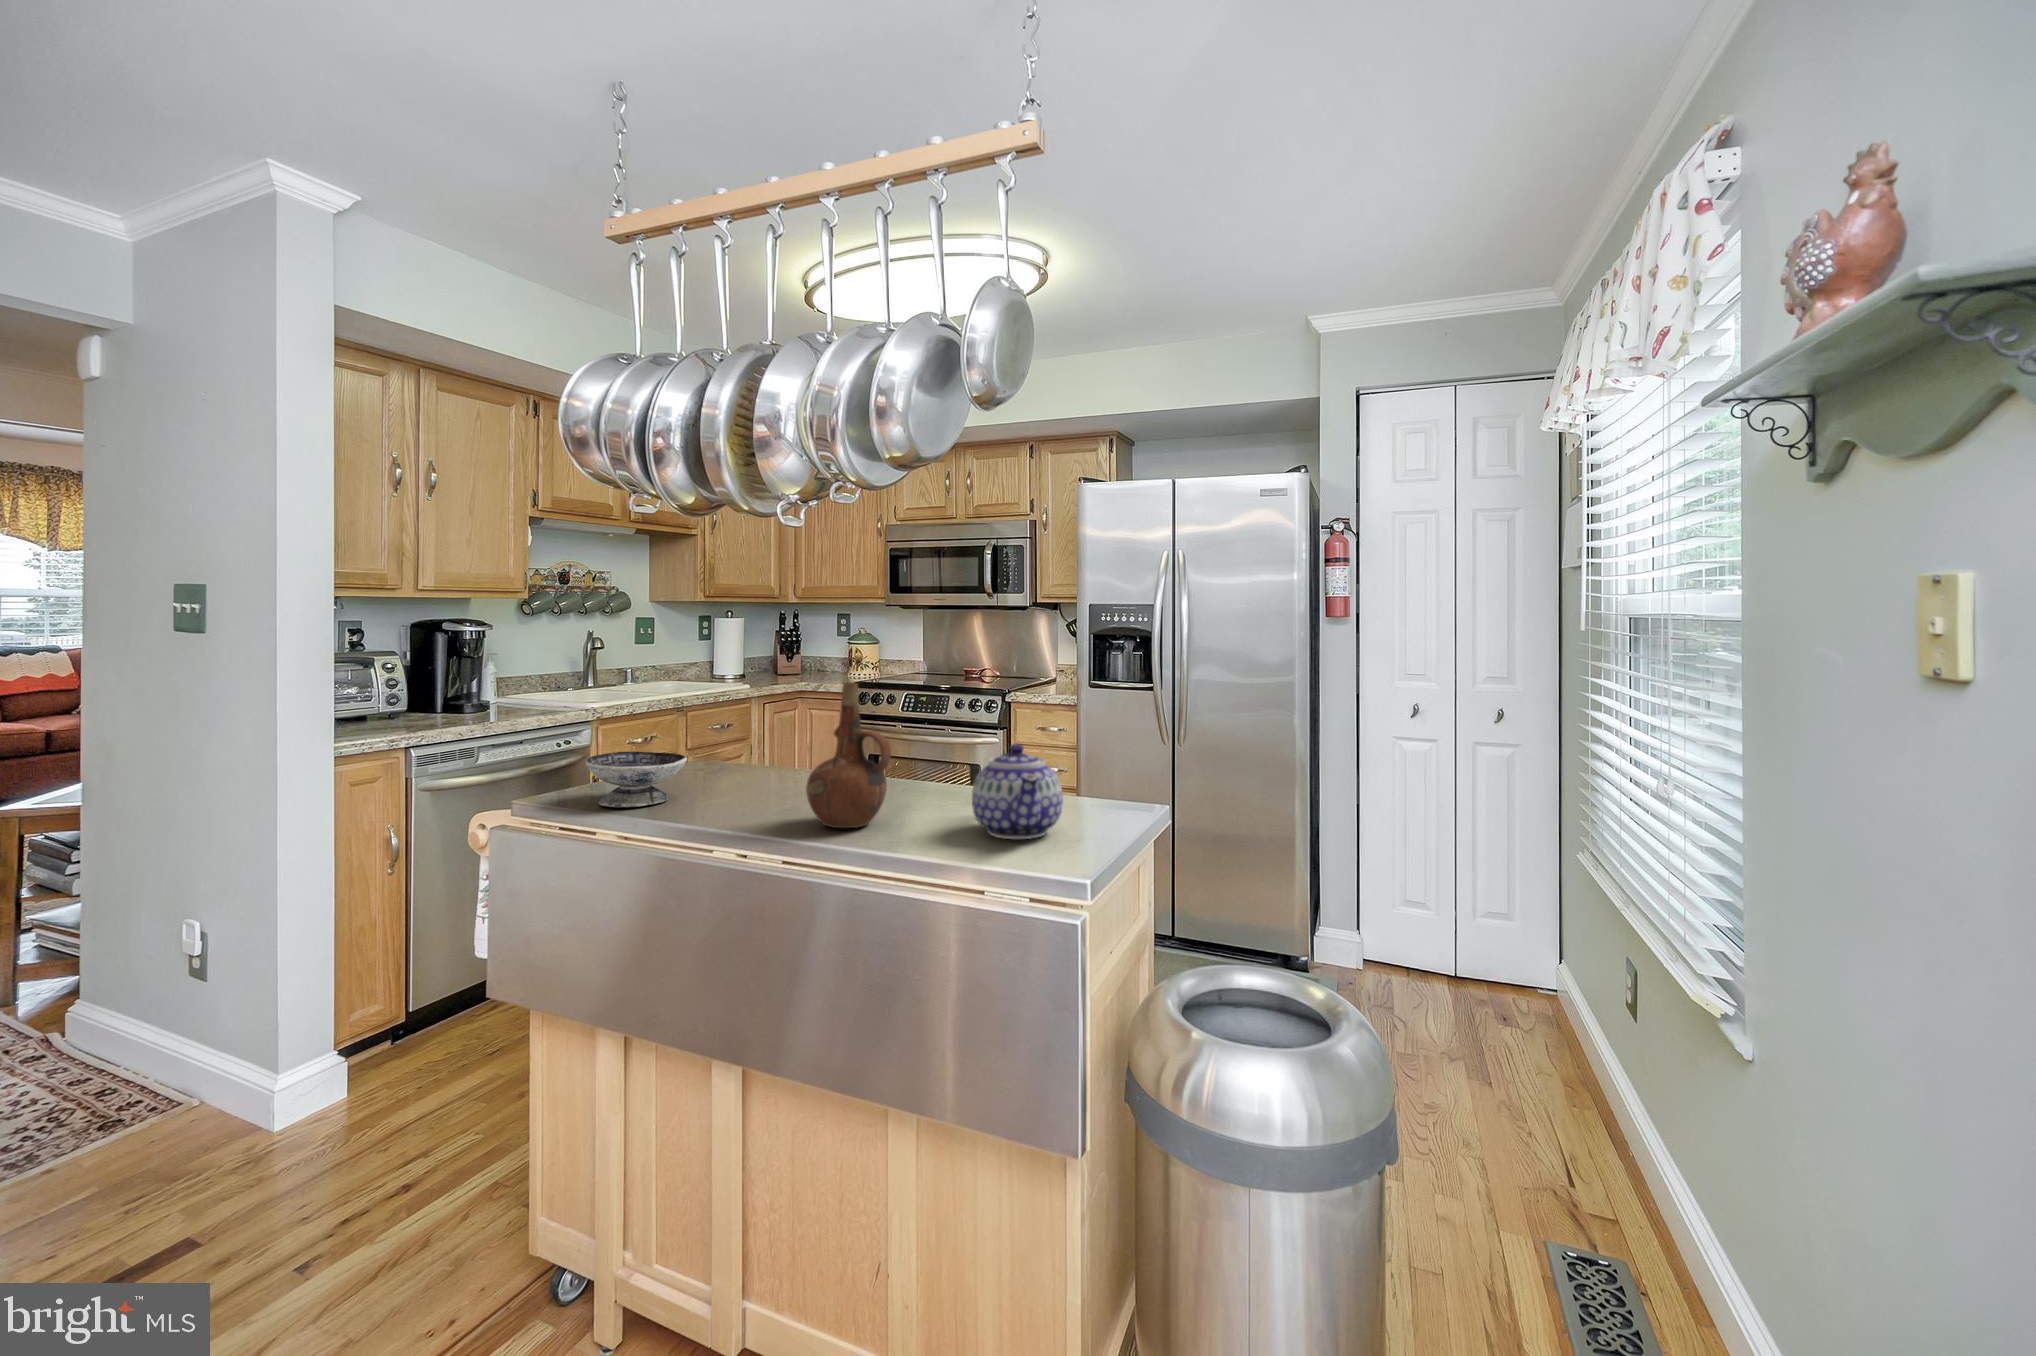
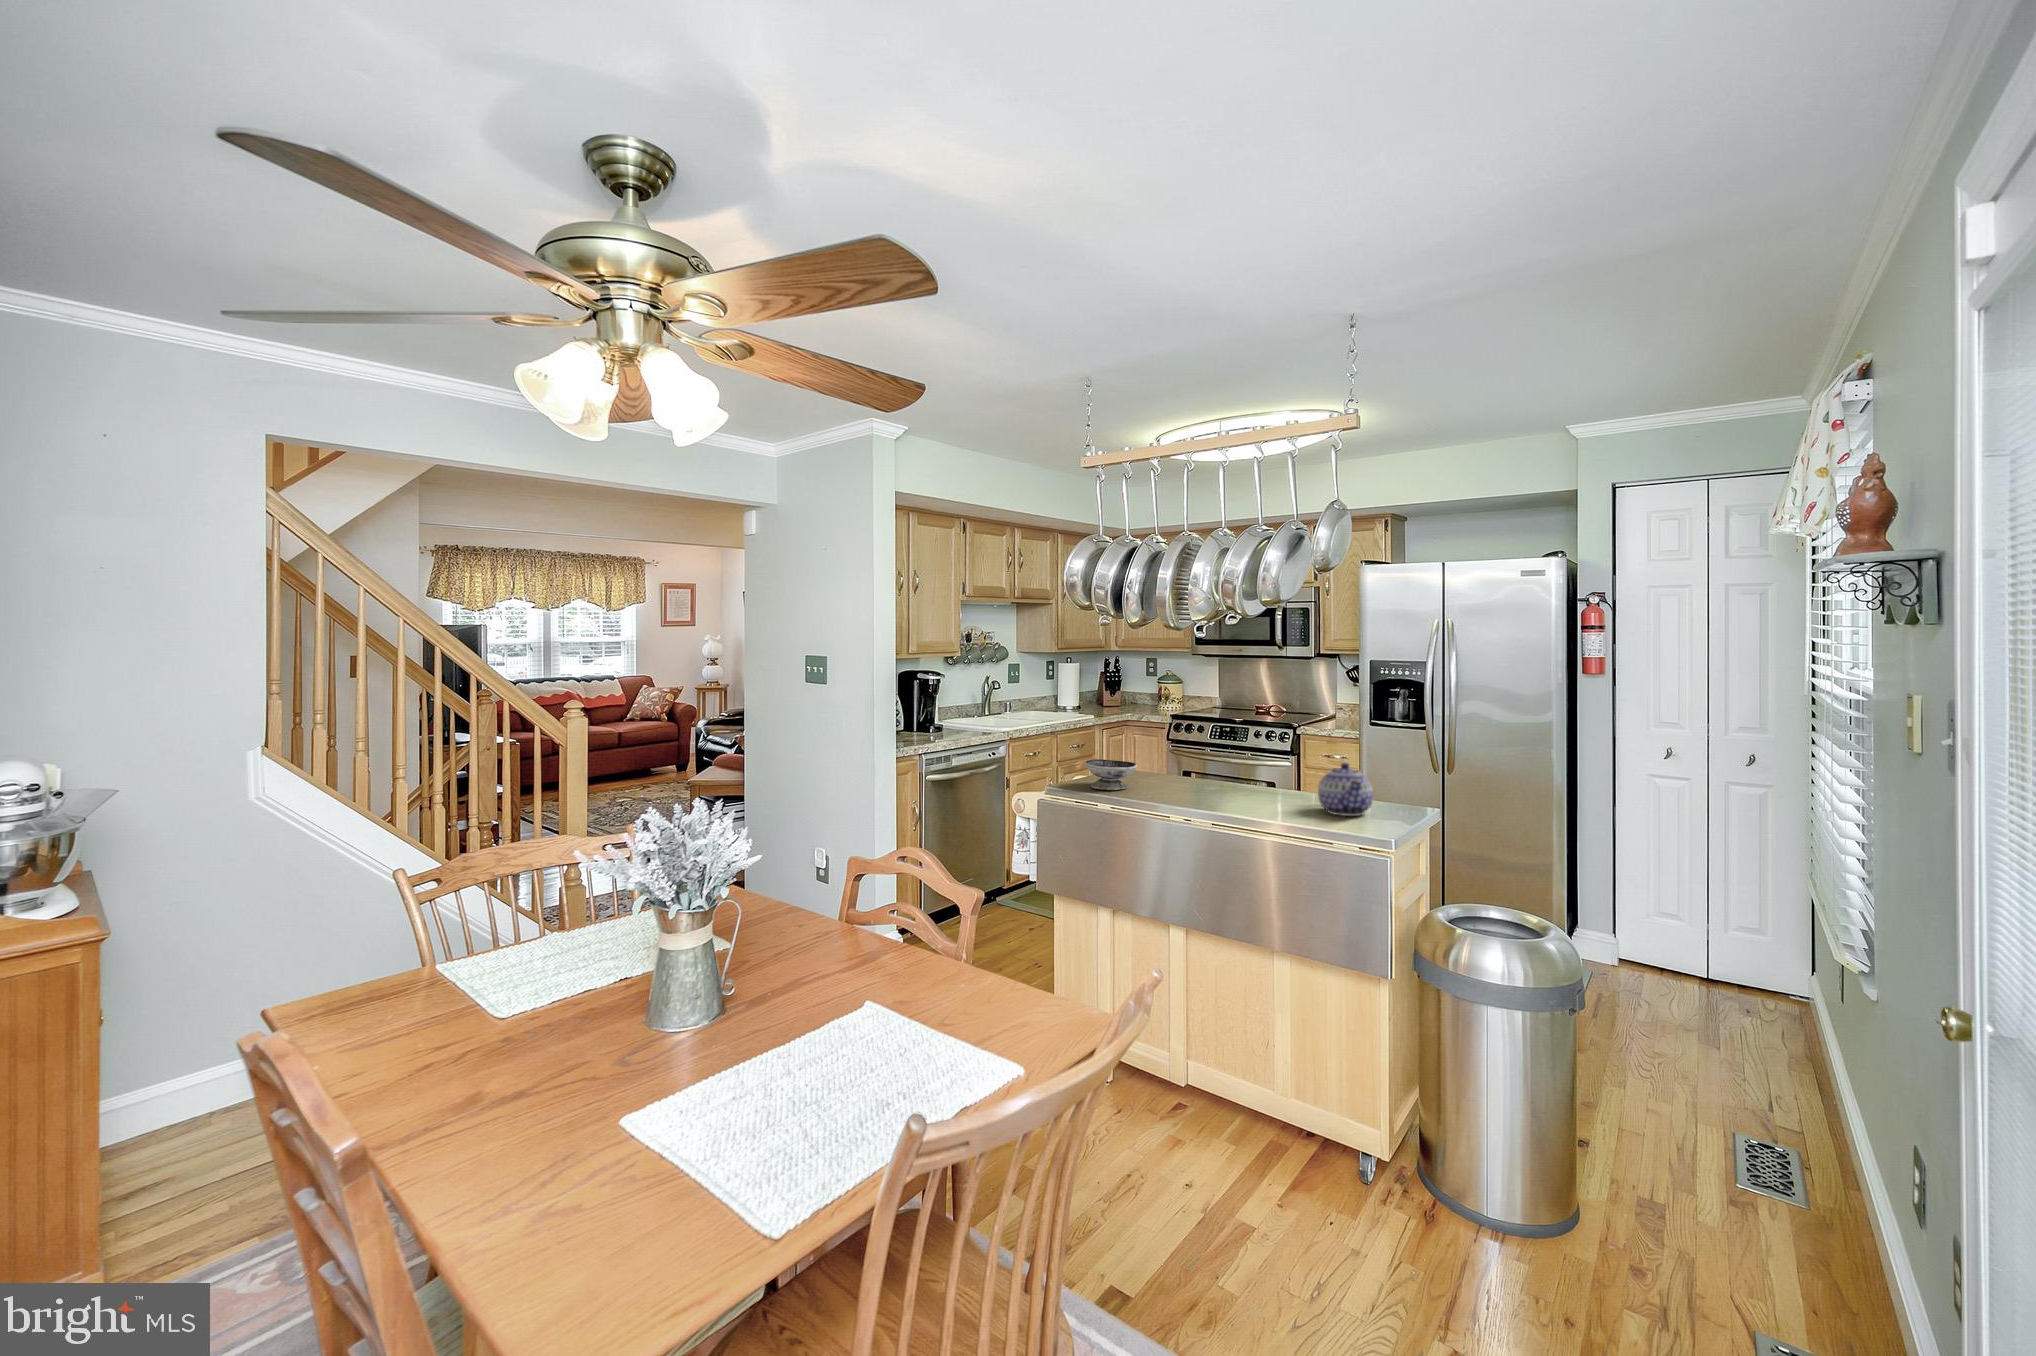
ceramic pitcher: present [806,682,891,828] -> none [1219,725,1268,806]

